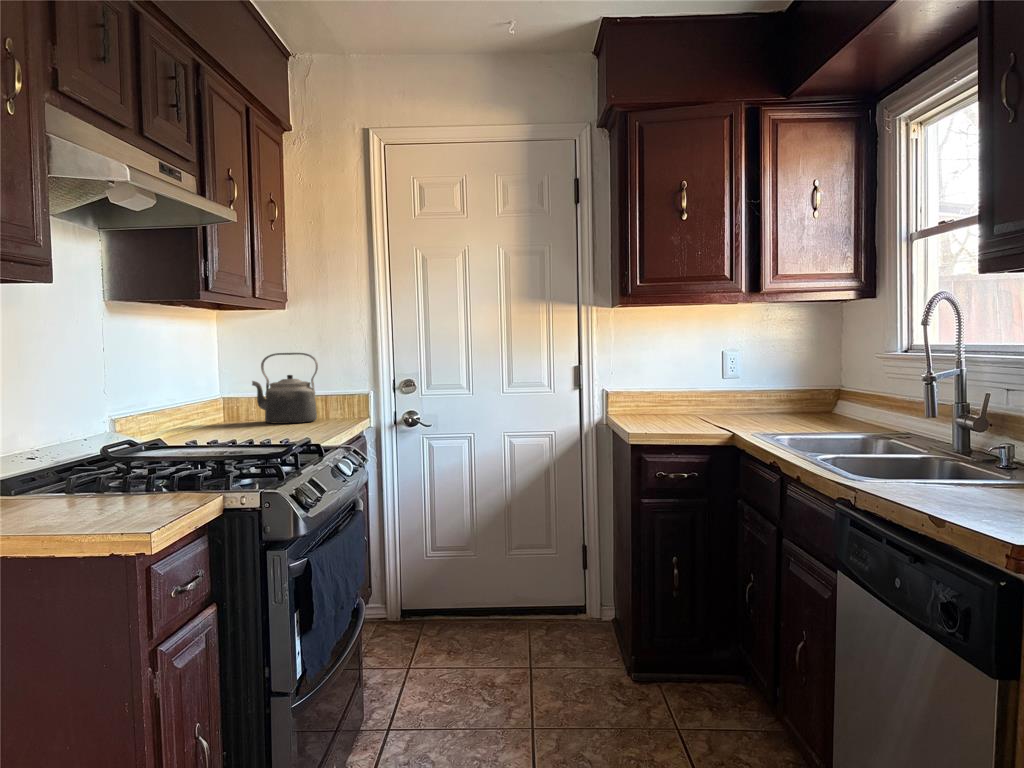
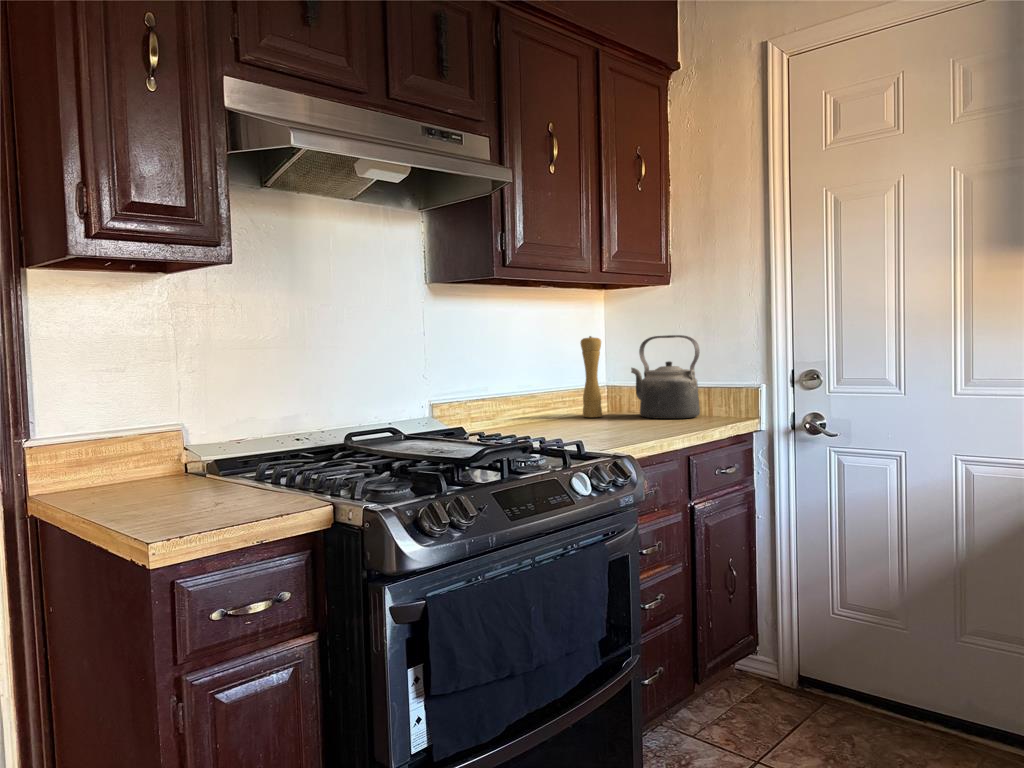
pepper mill: none [215,353,236,426] -> present [580,336,602,417]

